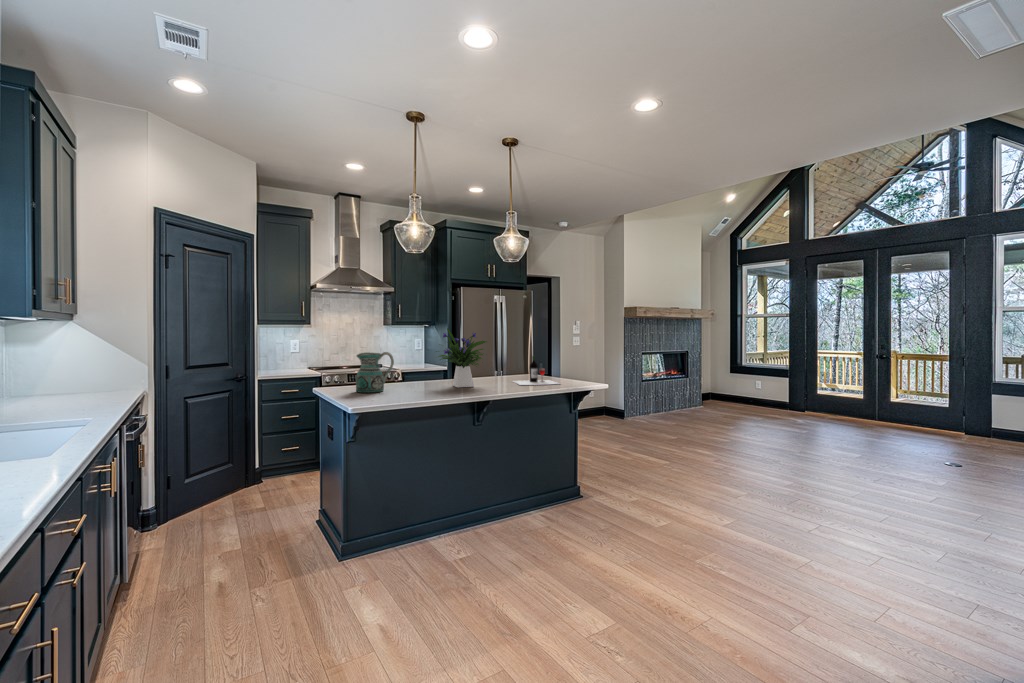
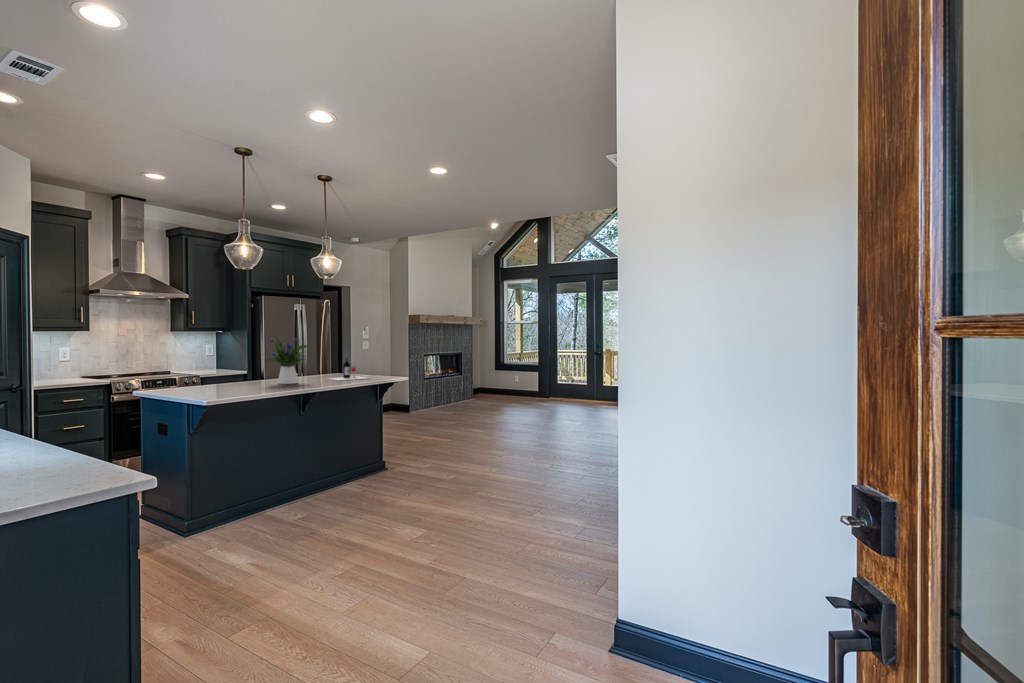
ceramic pitcher: present [356,352,394,393] -> none [190,355,227,391]

